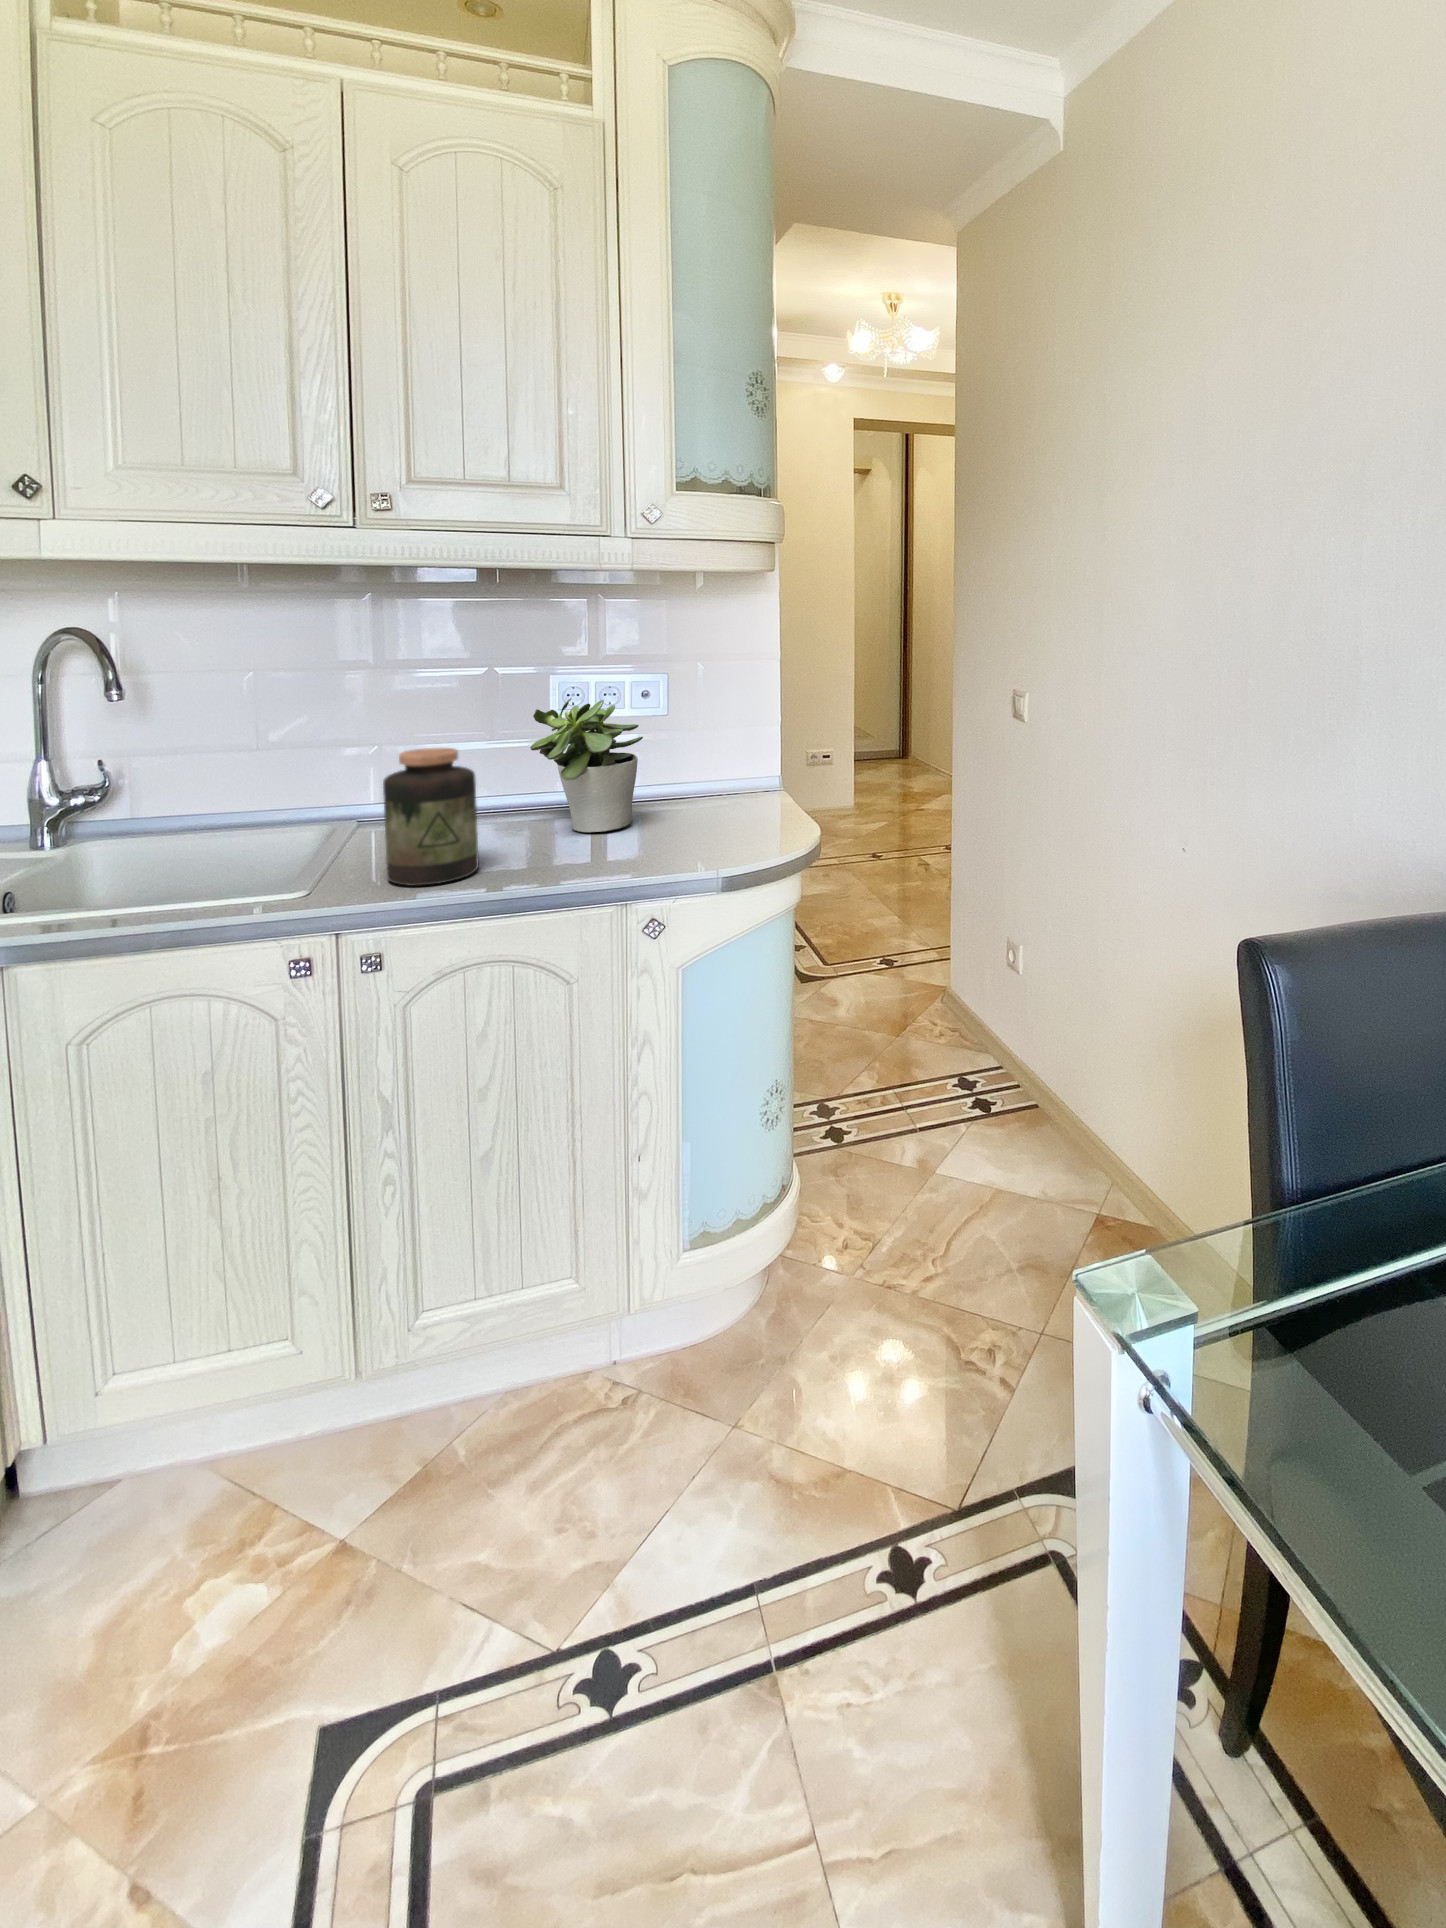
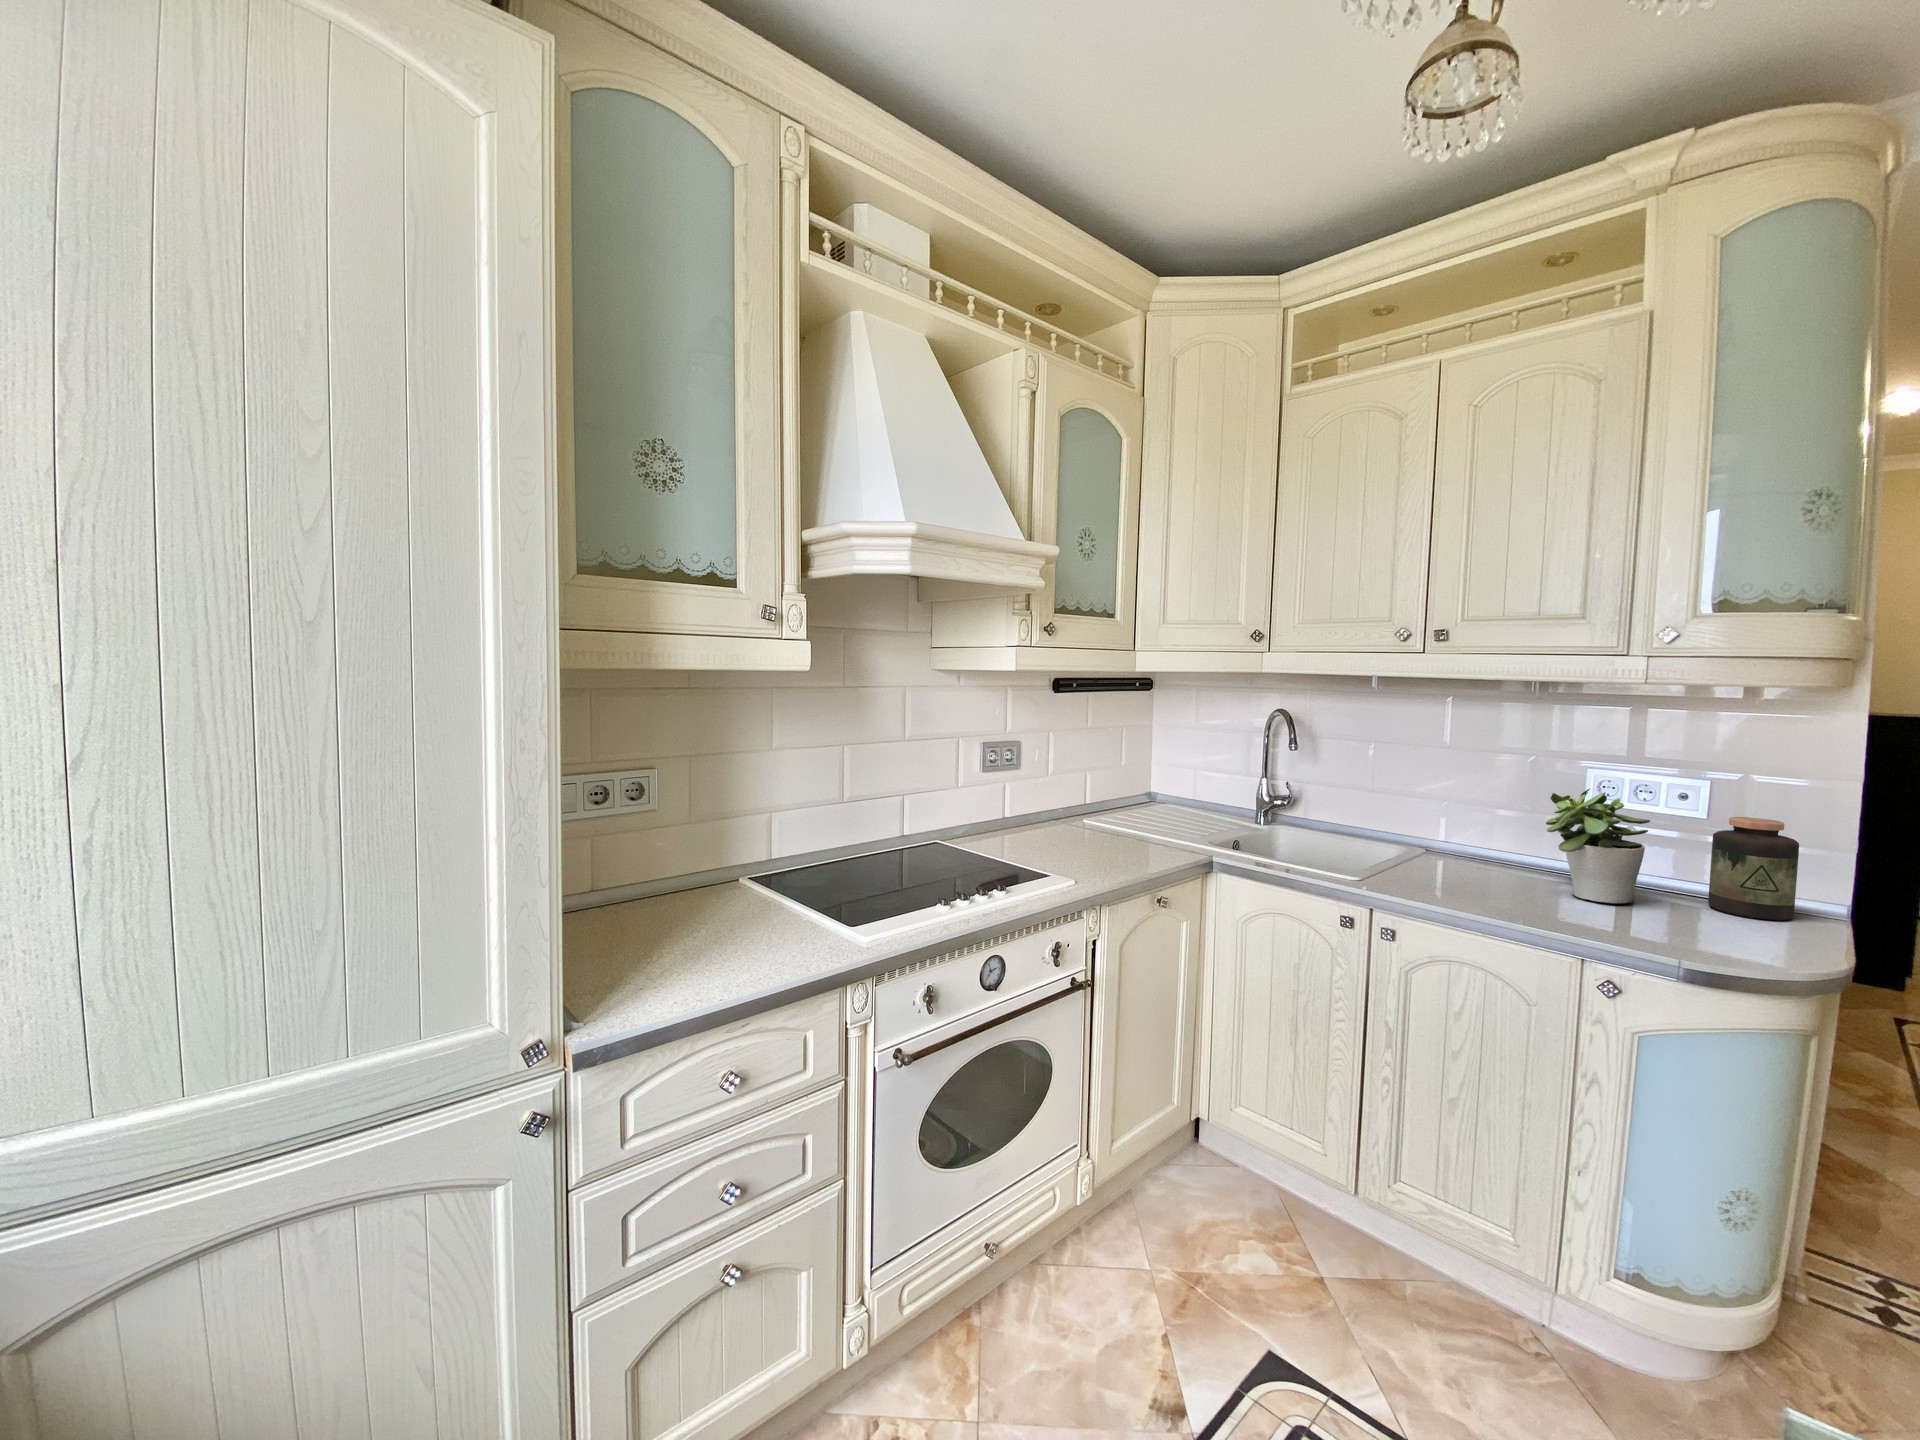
jar: present [383,748,479,886] -> present [1708,817,1799,920]

